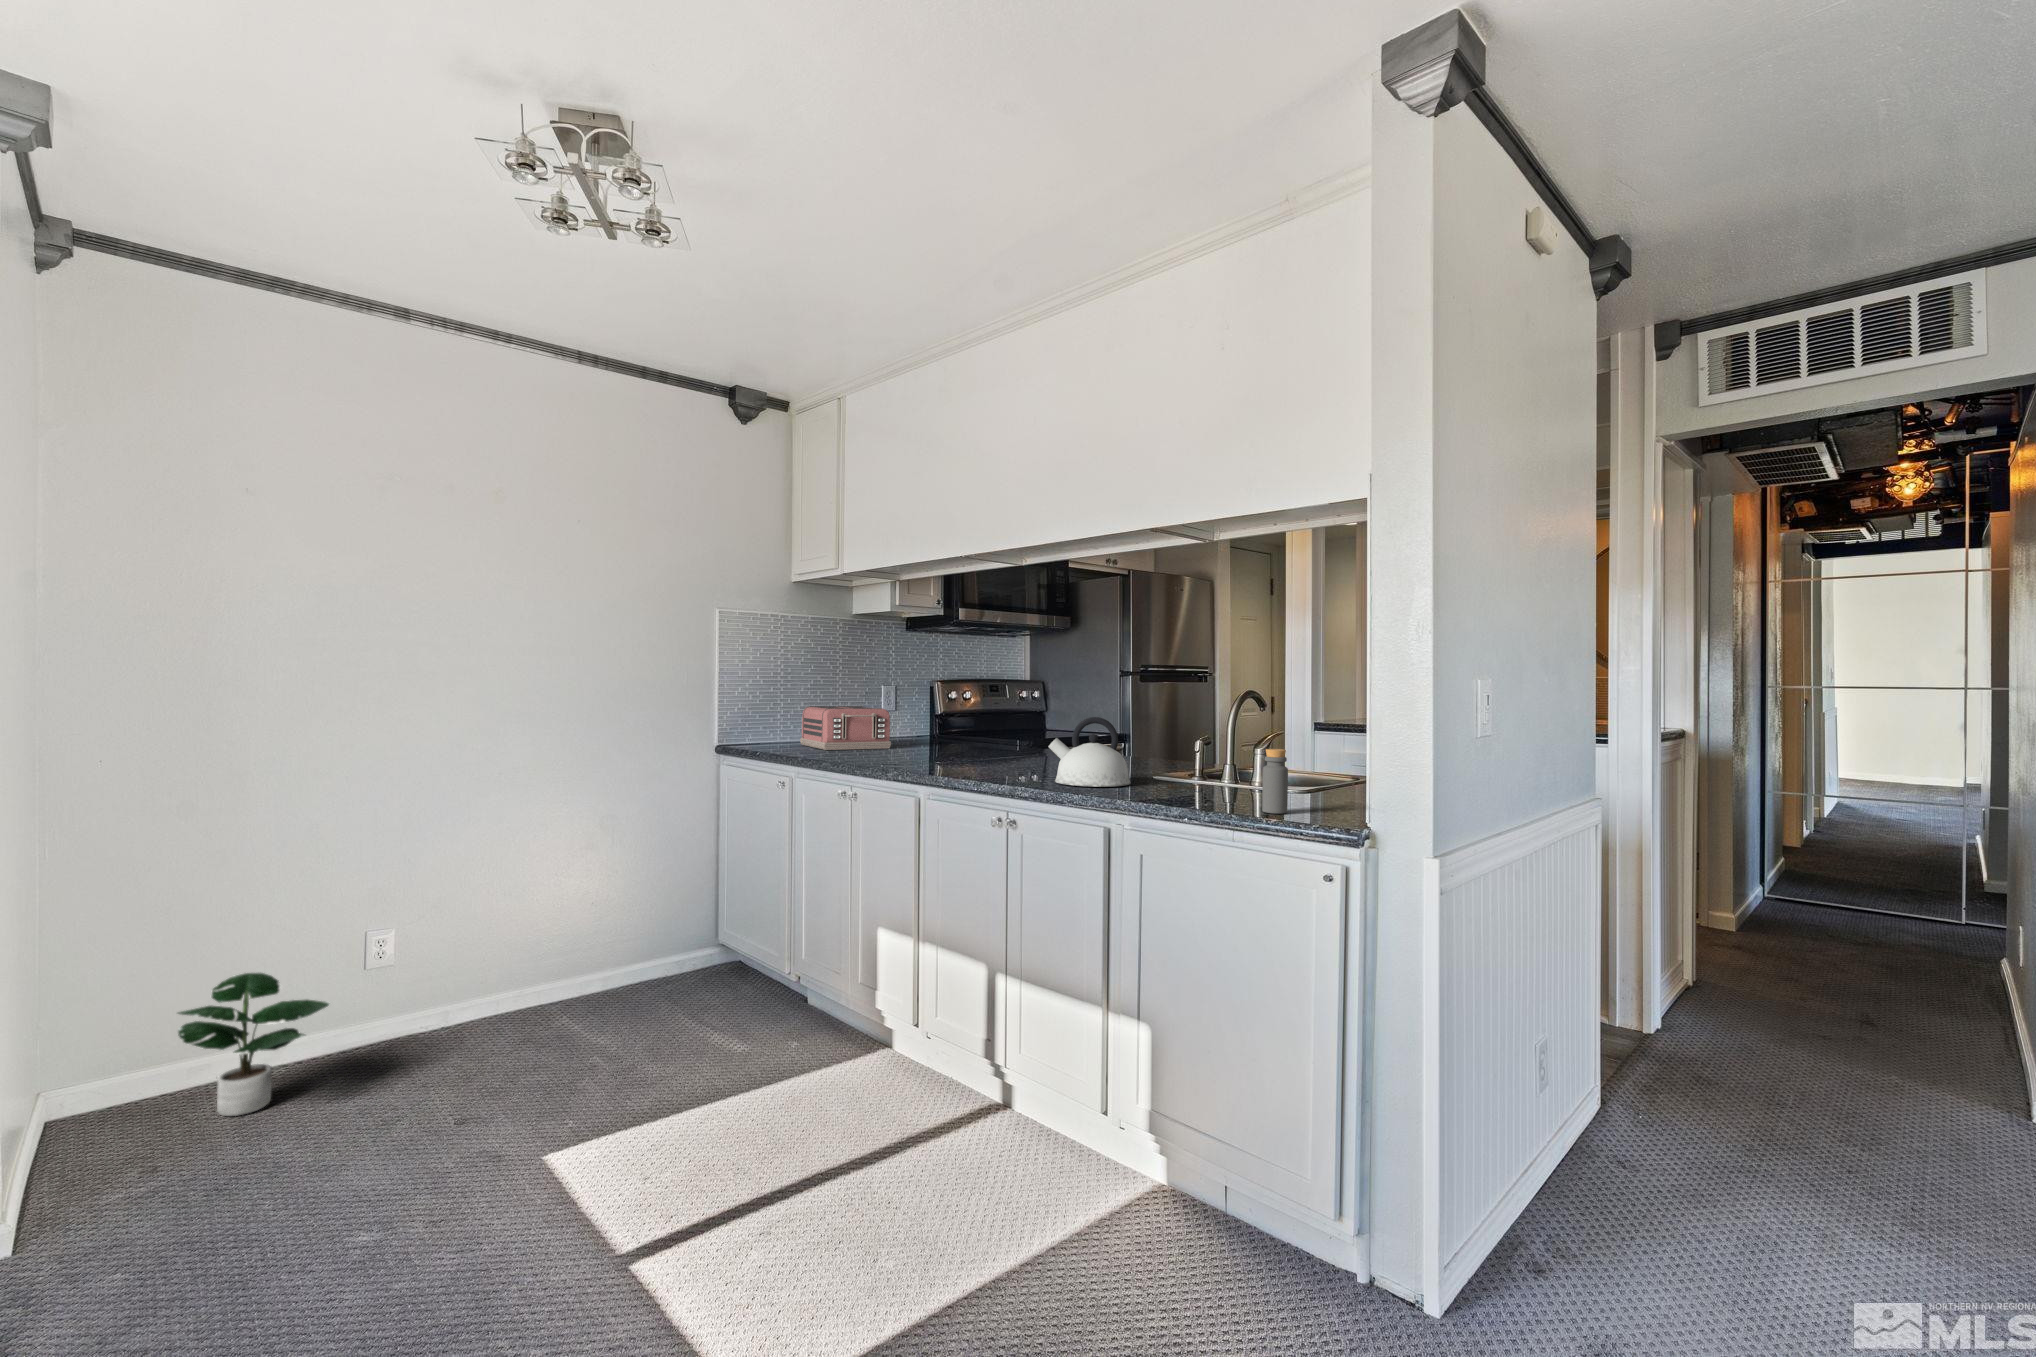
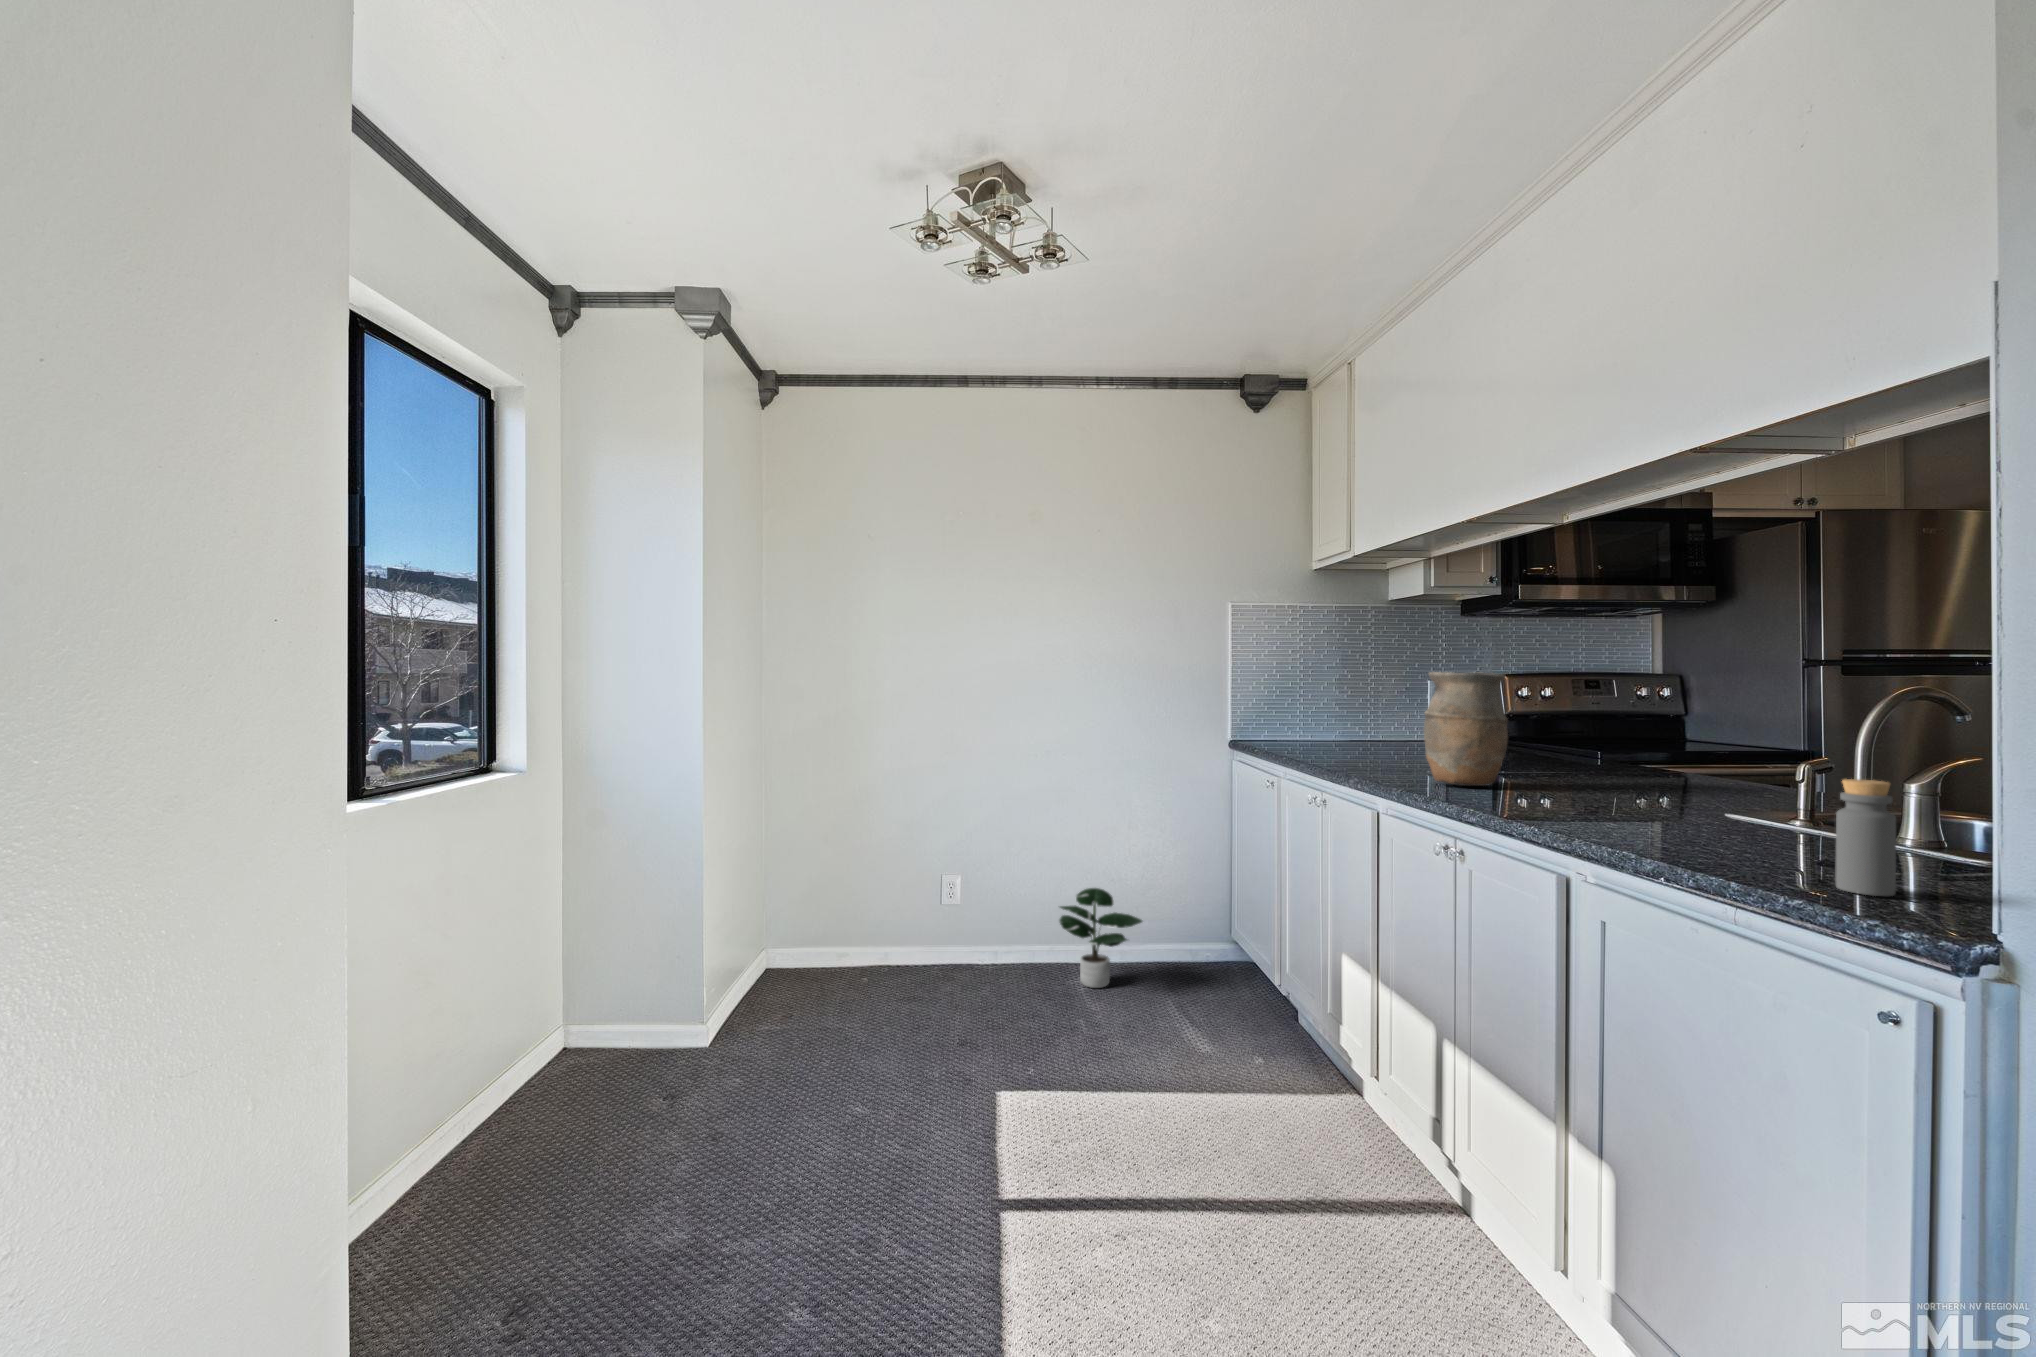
vase: none [953,681,1013,772] -> present [1424,672,1508,786]
toaster: present [800,706,891,750] -> none [1323,703,1419,752]
kettle: present [1048,717,1131,787] -> none [1530,719,1668,820]
potted plant: present [178,973,329,1116] -> present [1059,888,1142,988]

